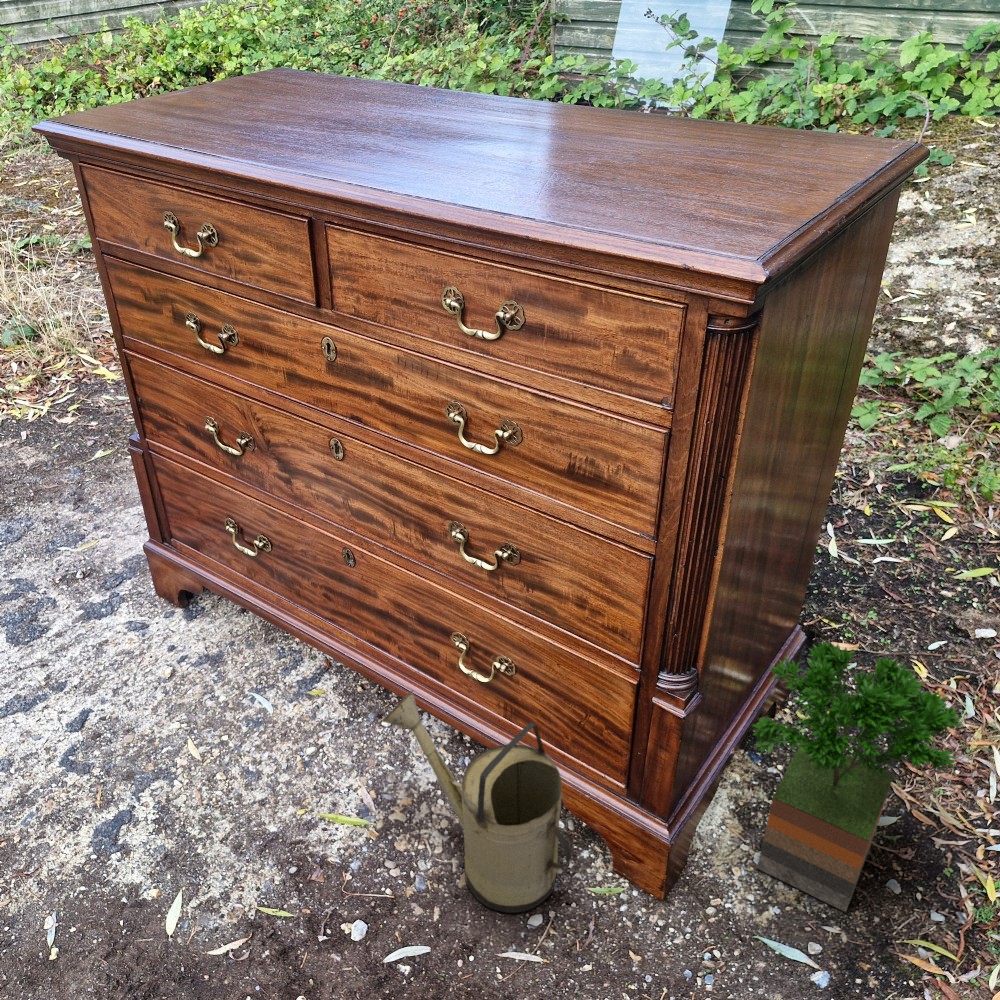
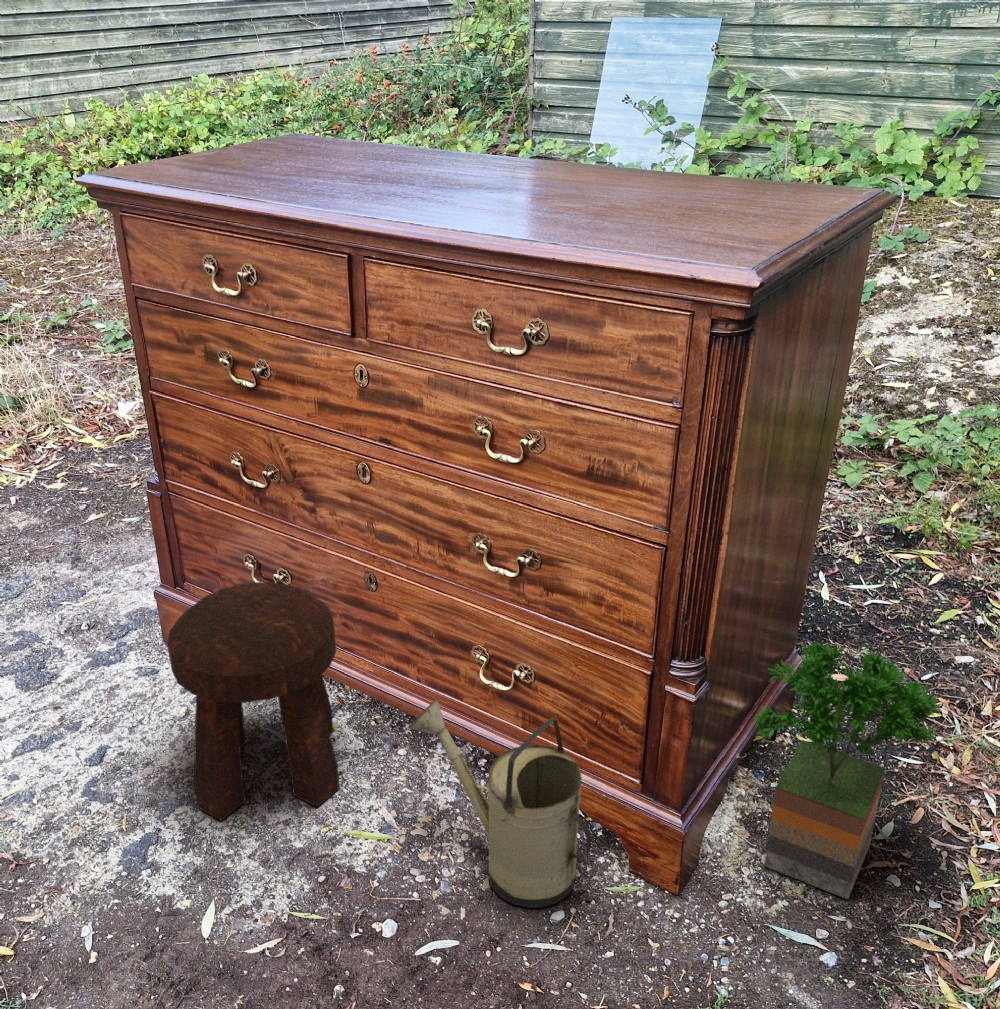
stool: none [130,553,319,800] -> present [167,582,339,821]

